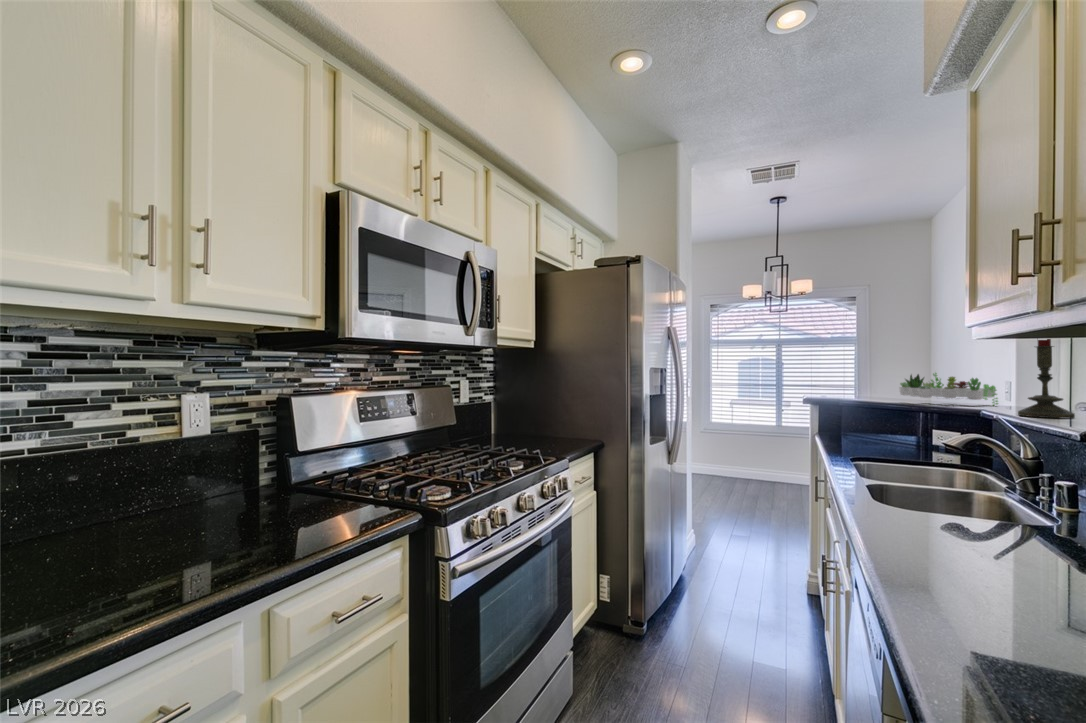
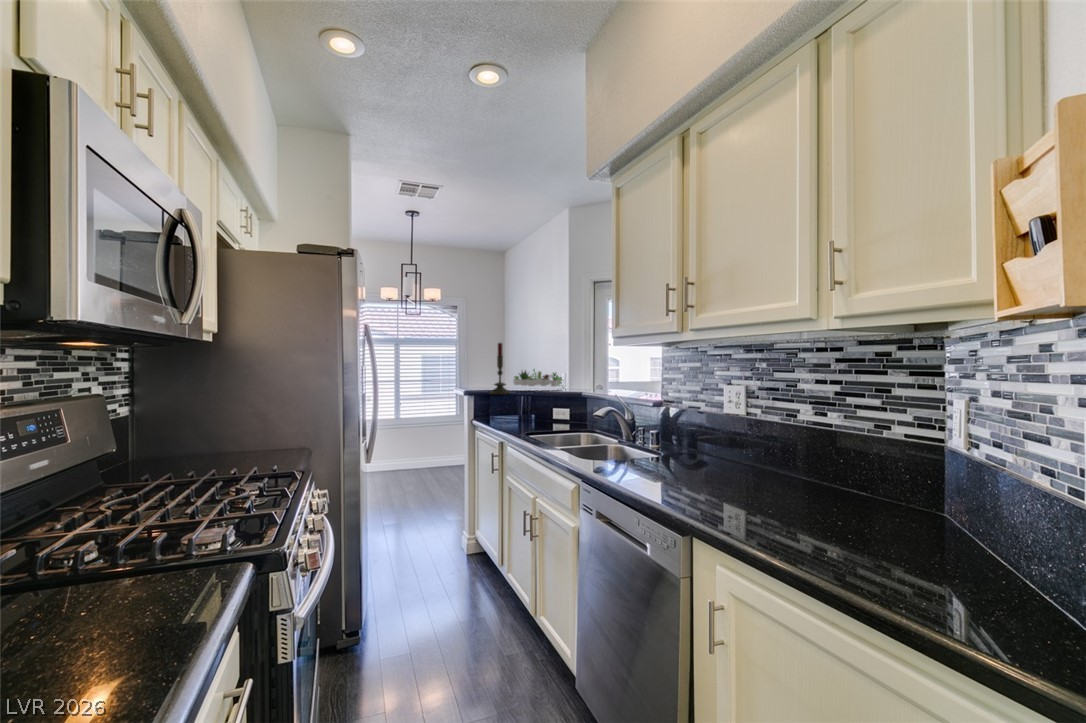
candle: present [1018,339,1075,418] -> present [490,343,510,395]

